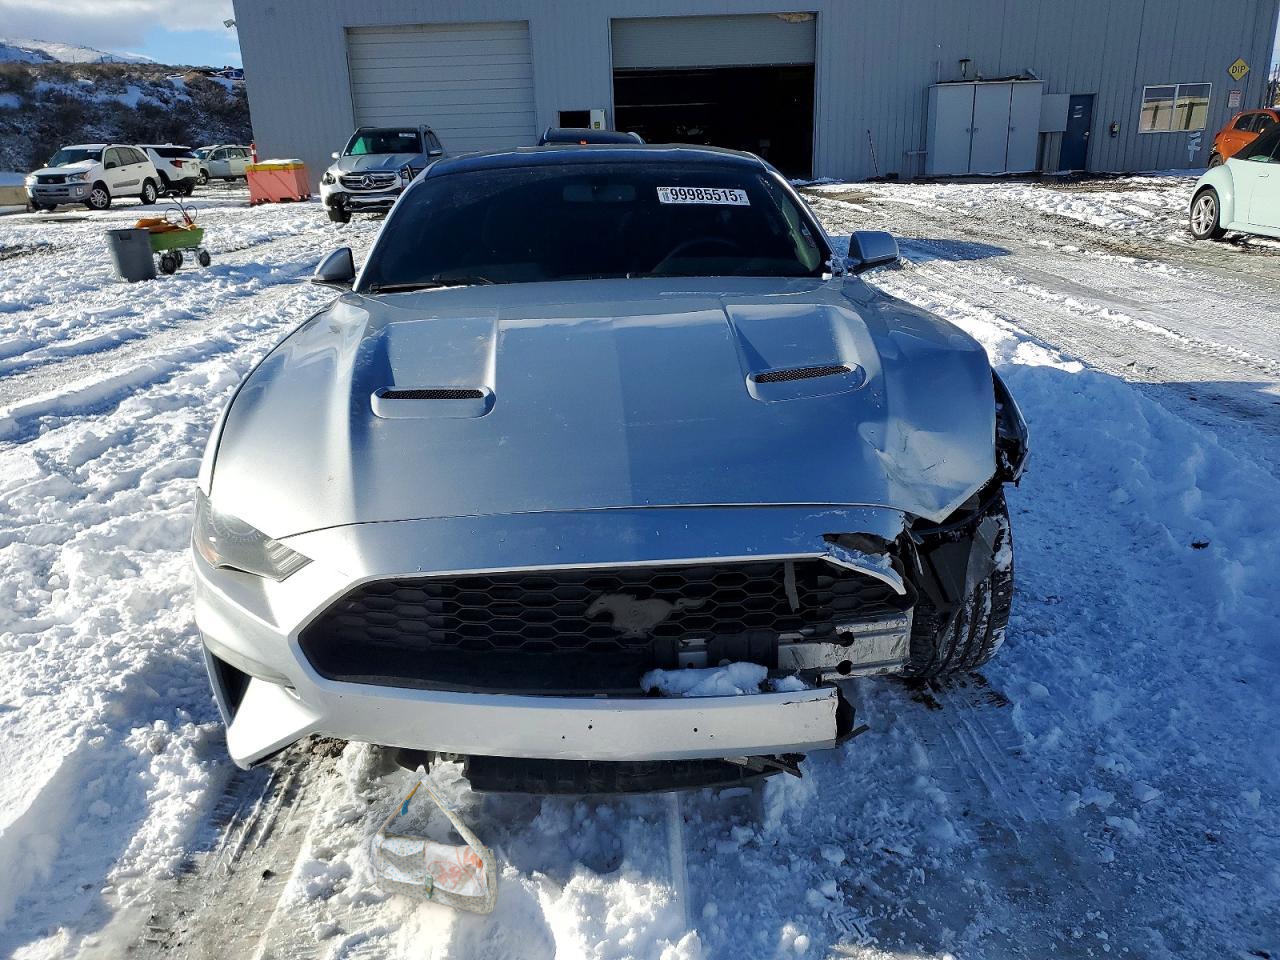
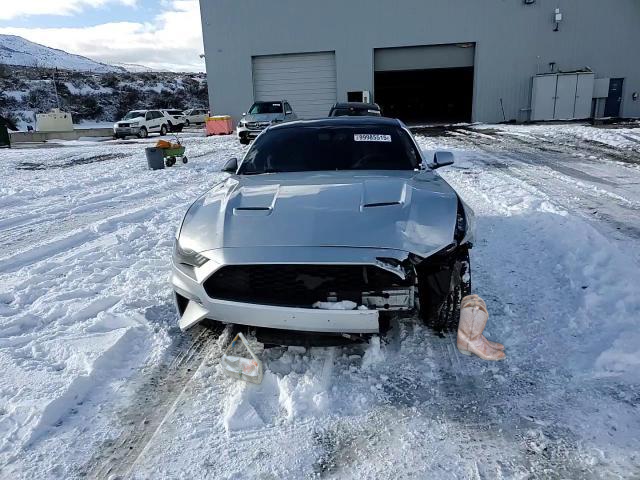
boots: none [985,603,1121,775] -> present [457,294,506,361]

